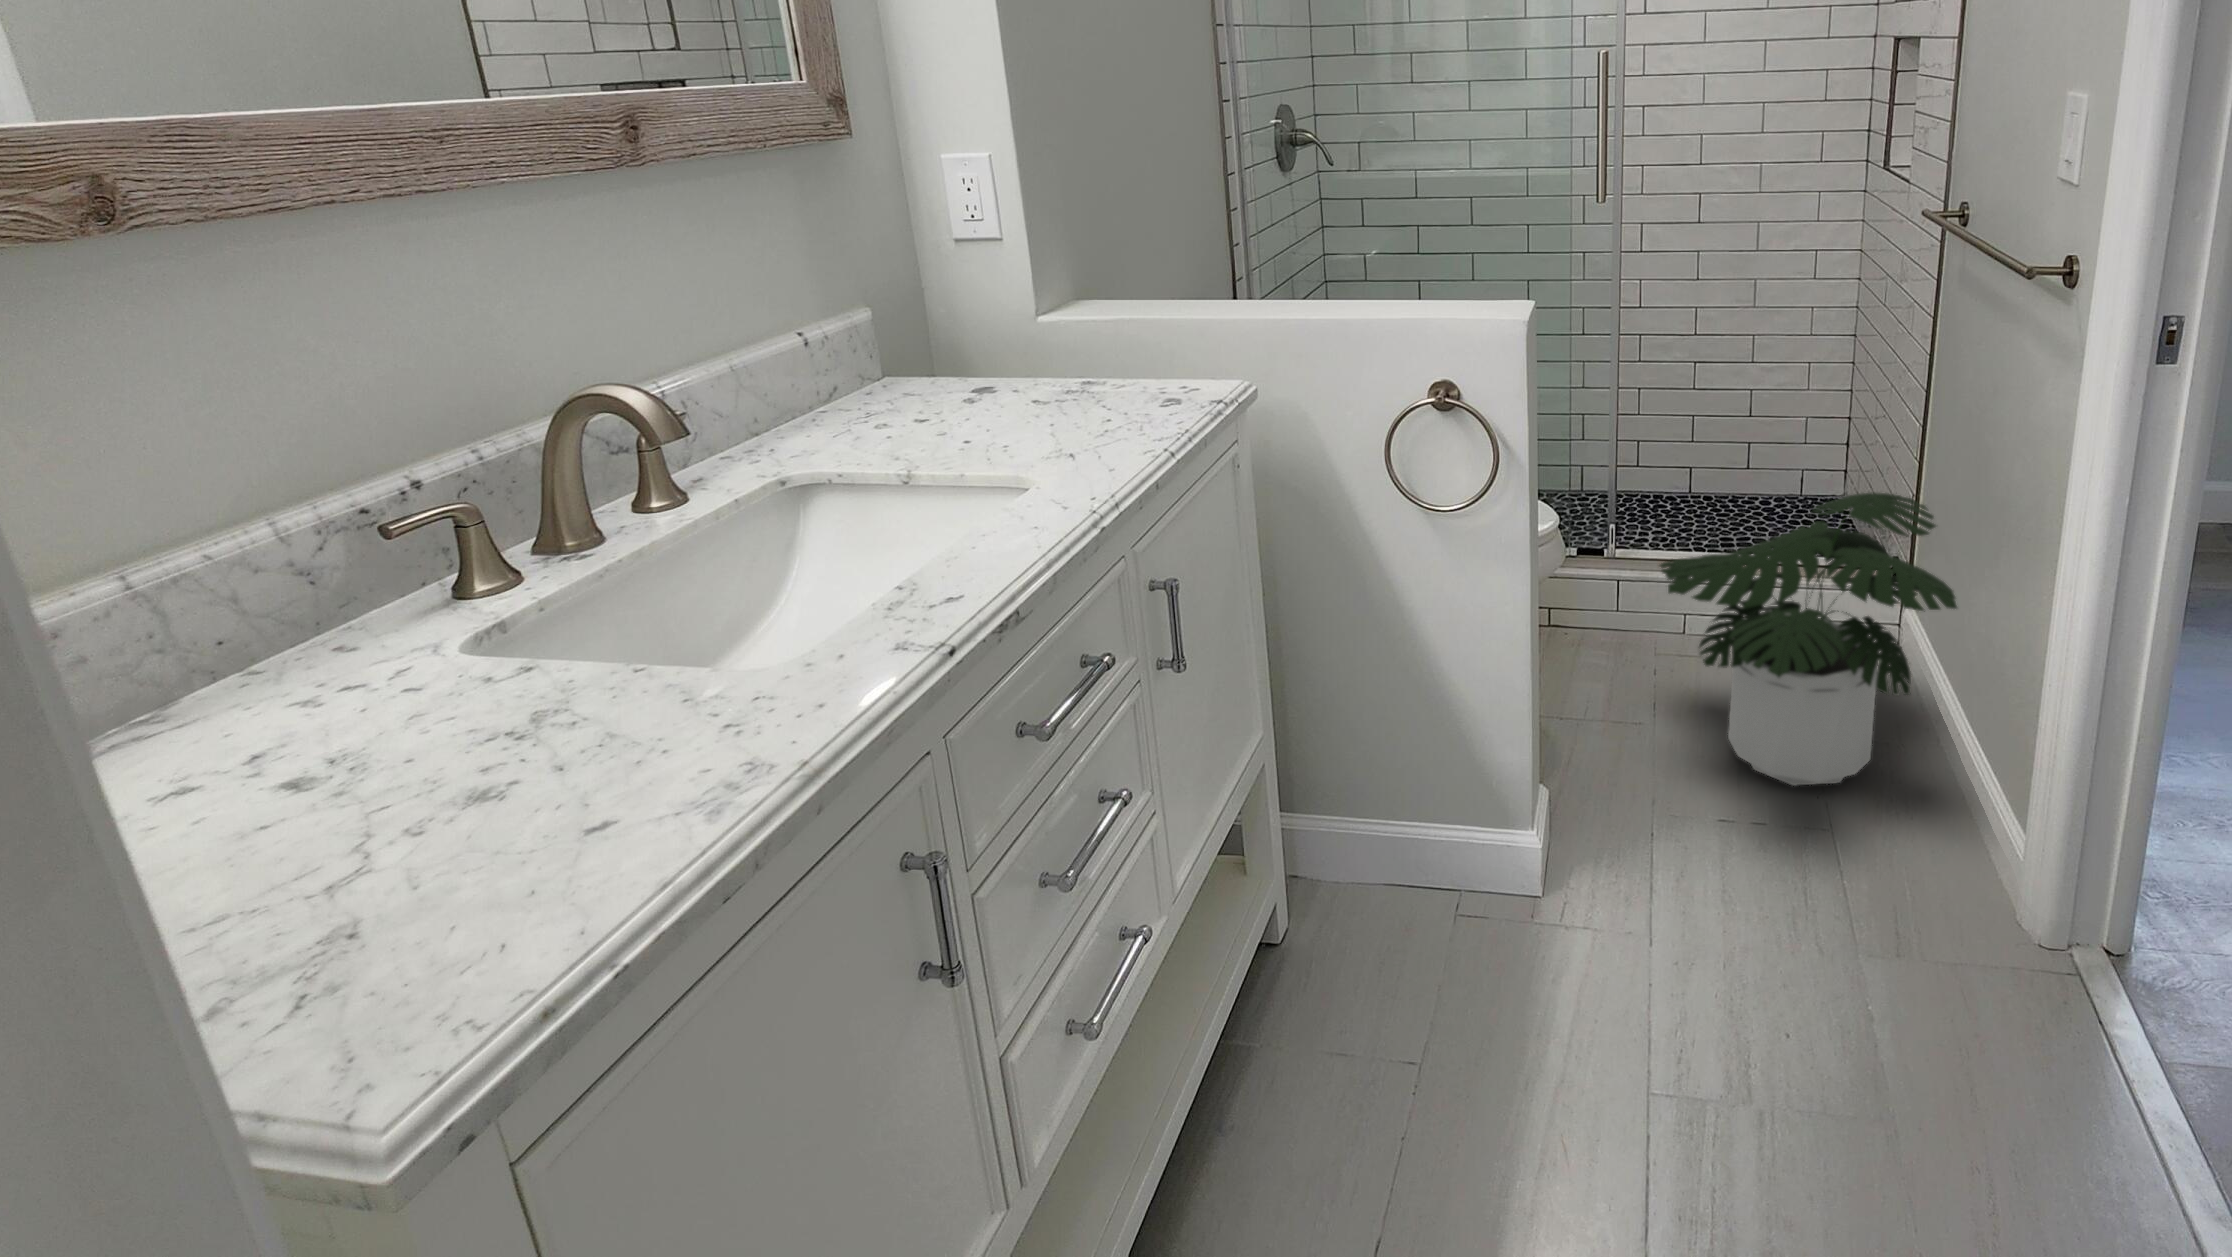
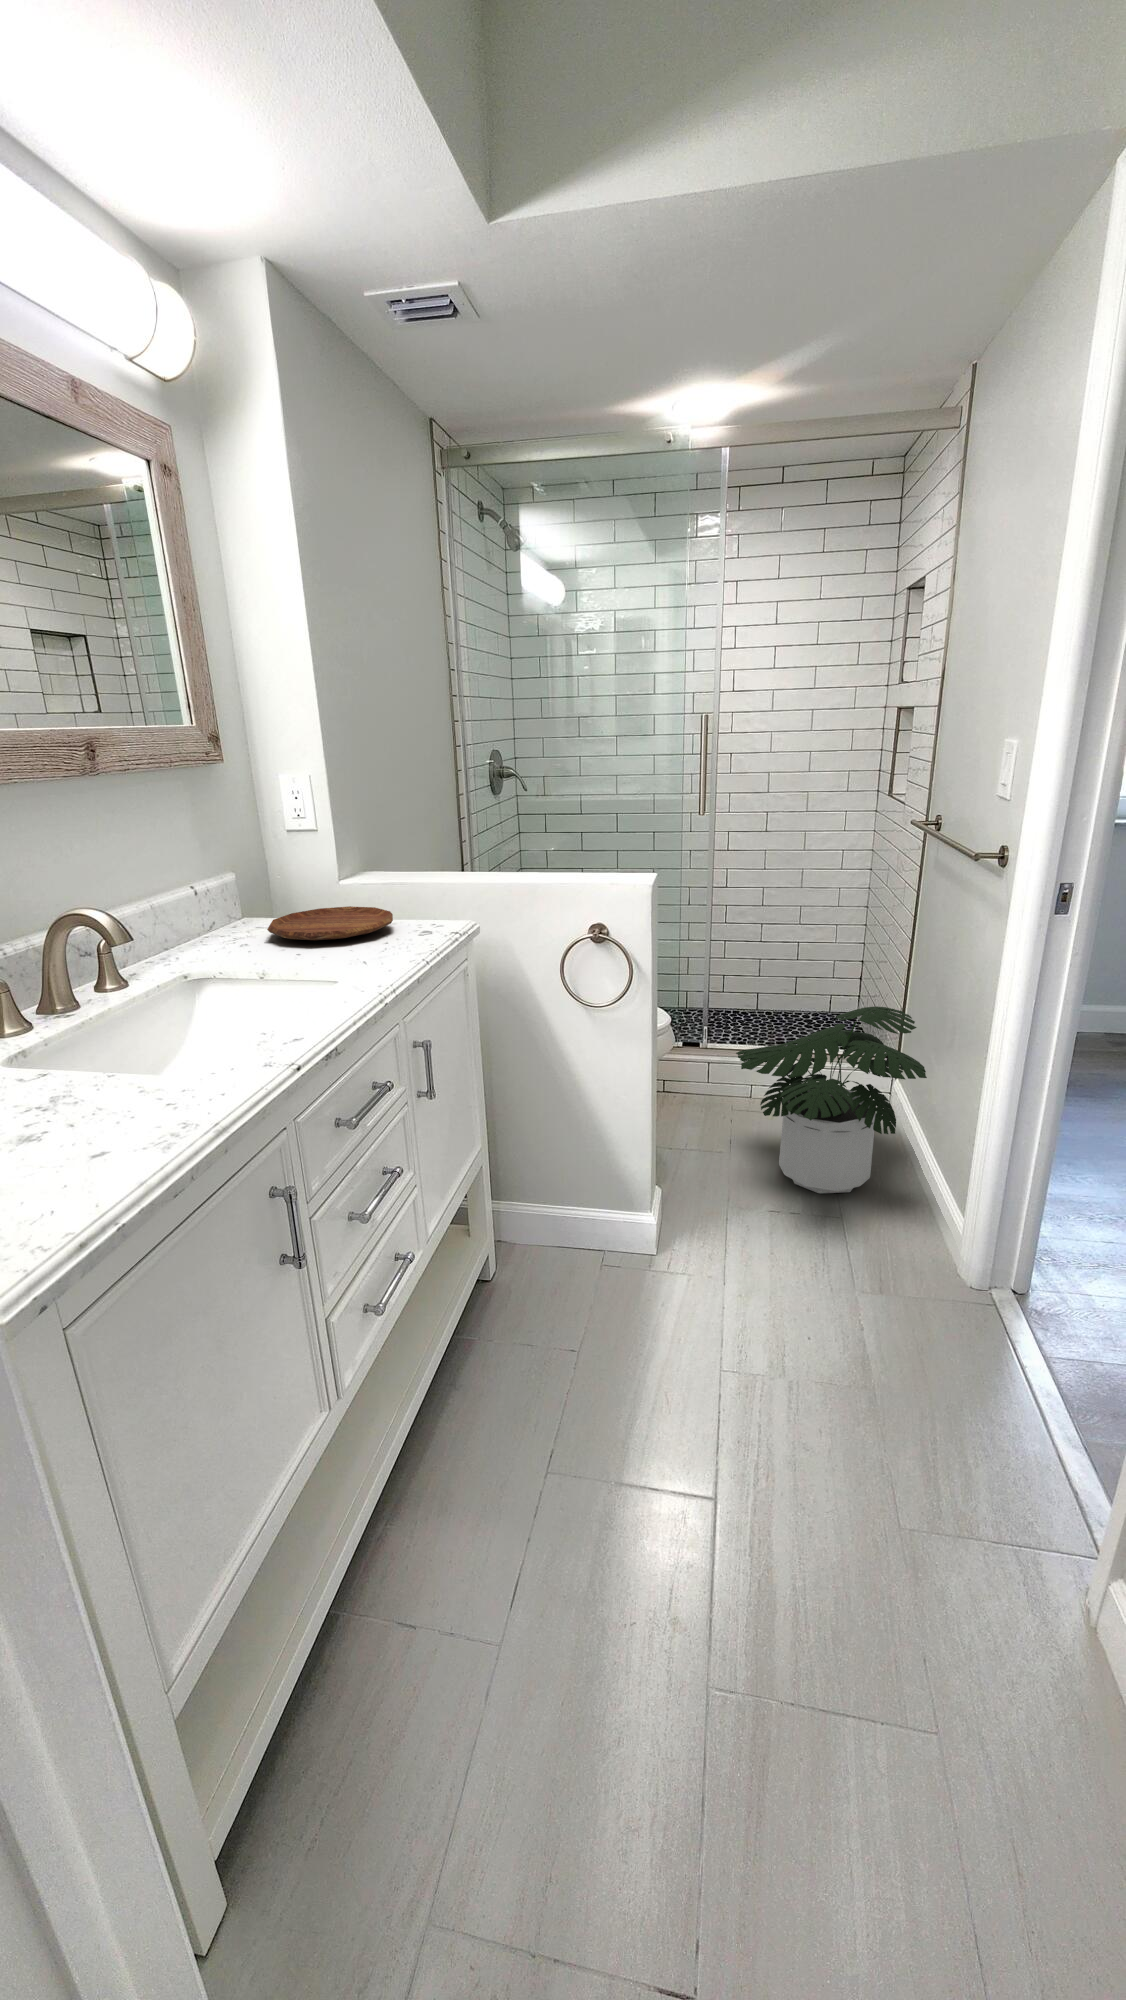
tray: none [922,355,1122,412] -> present [267,906,393,940]

